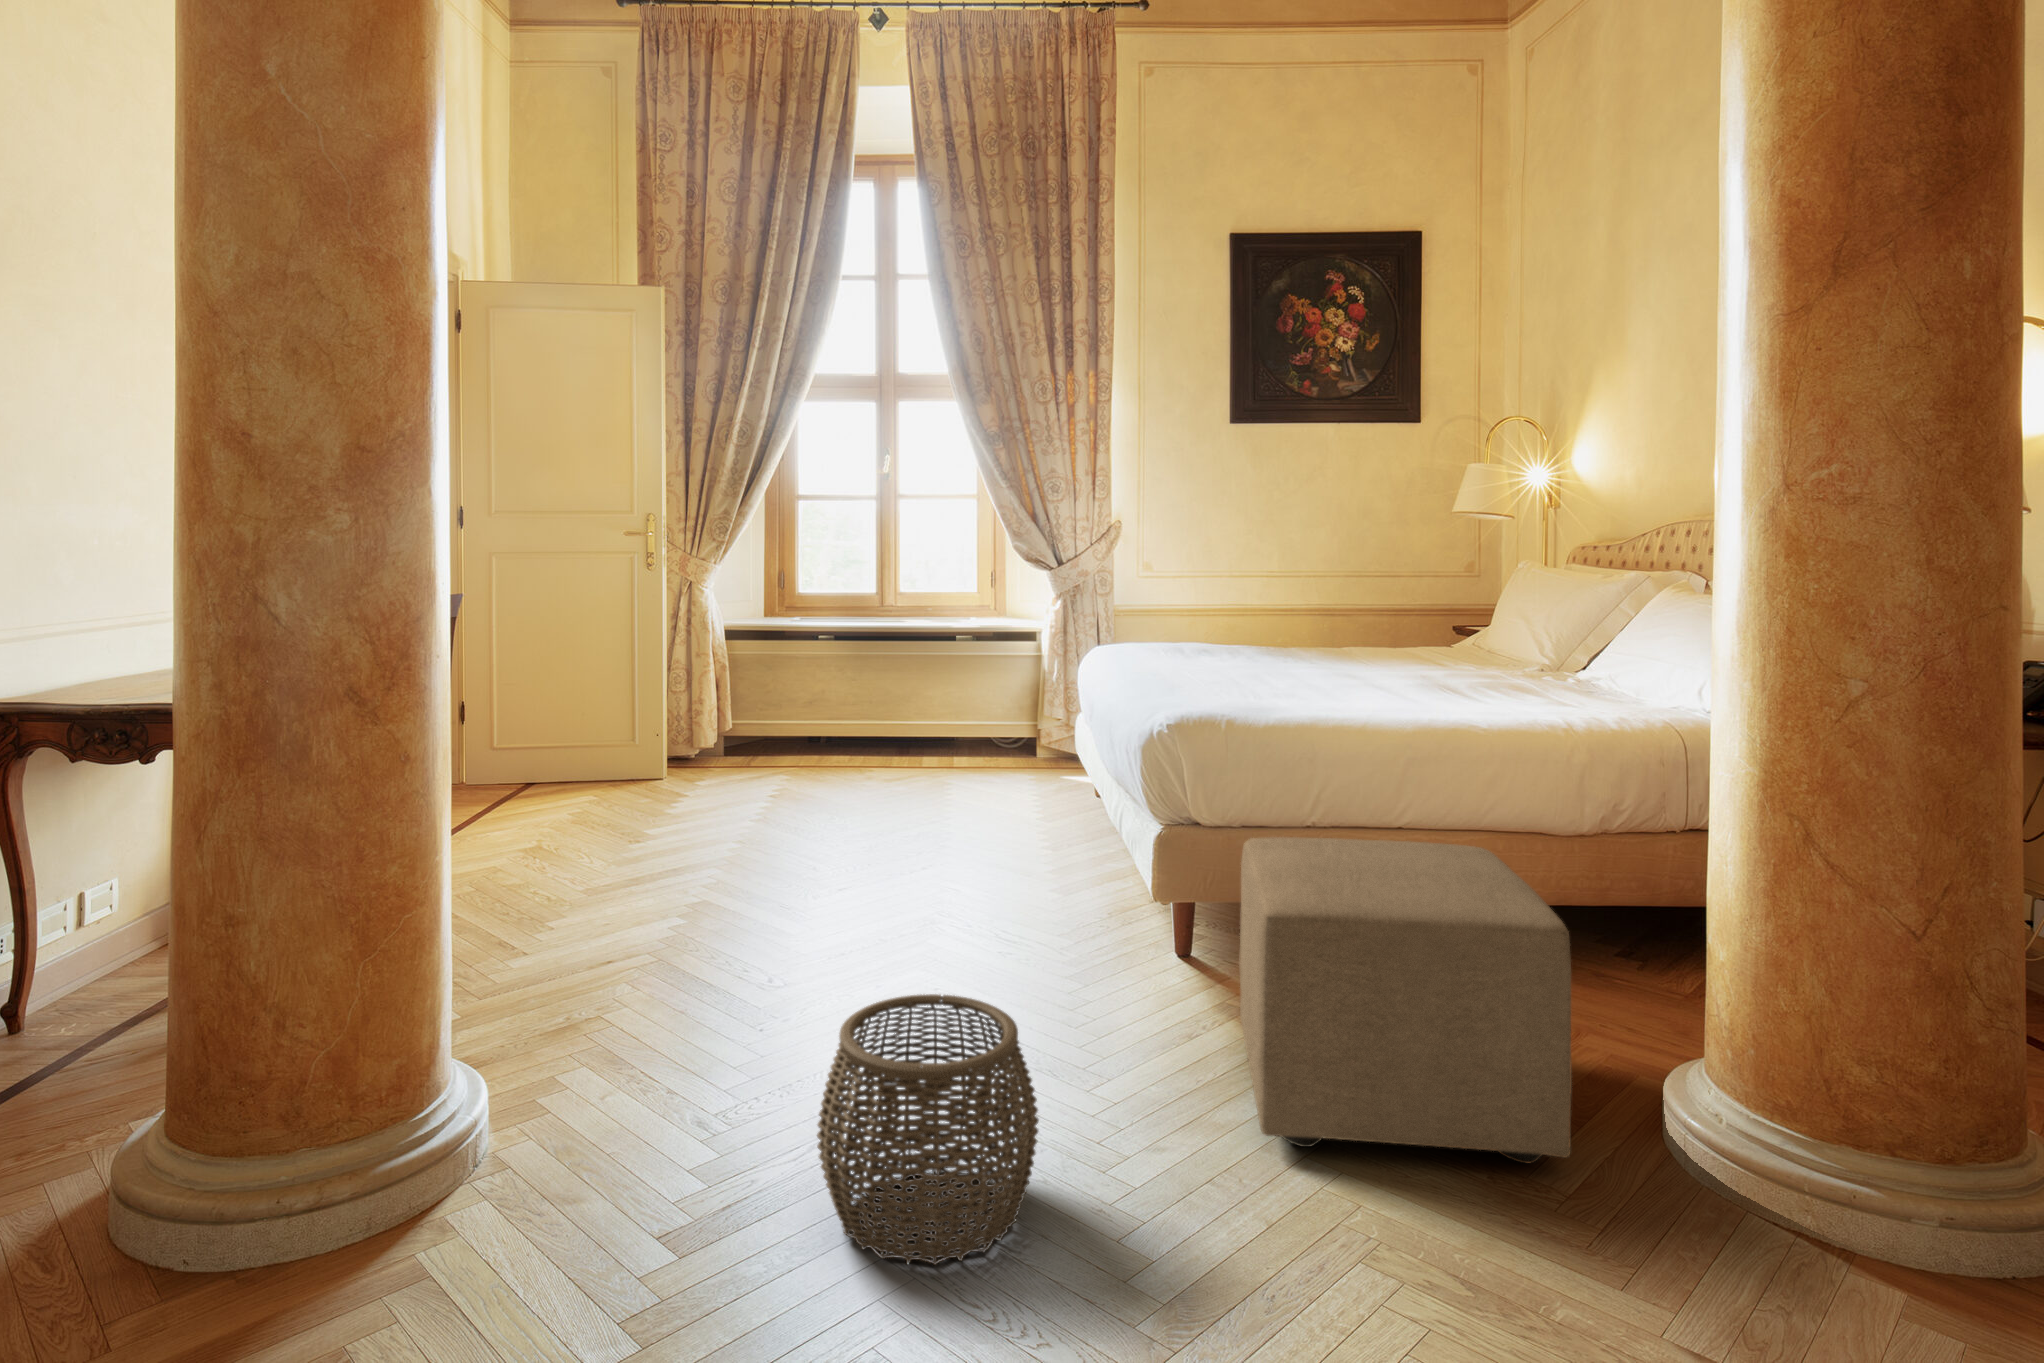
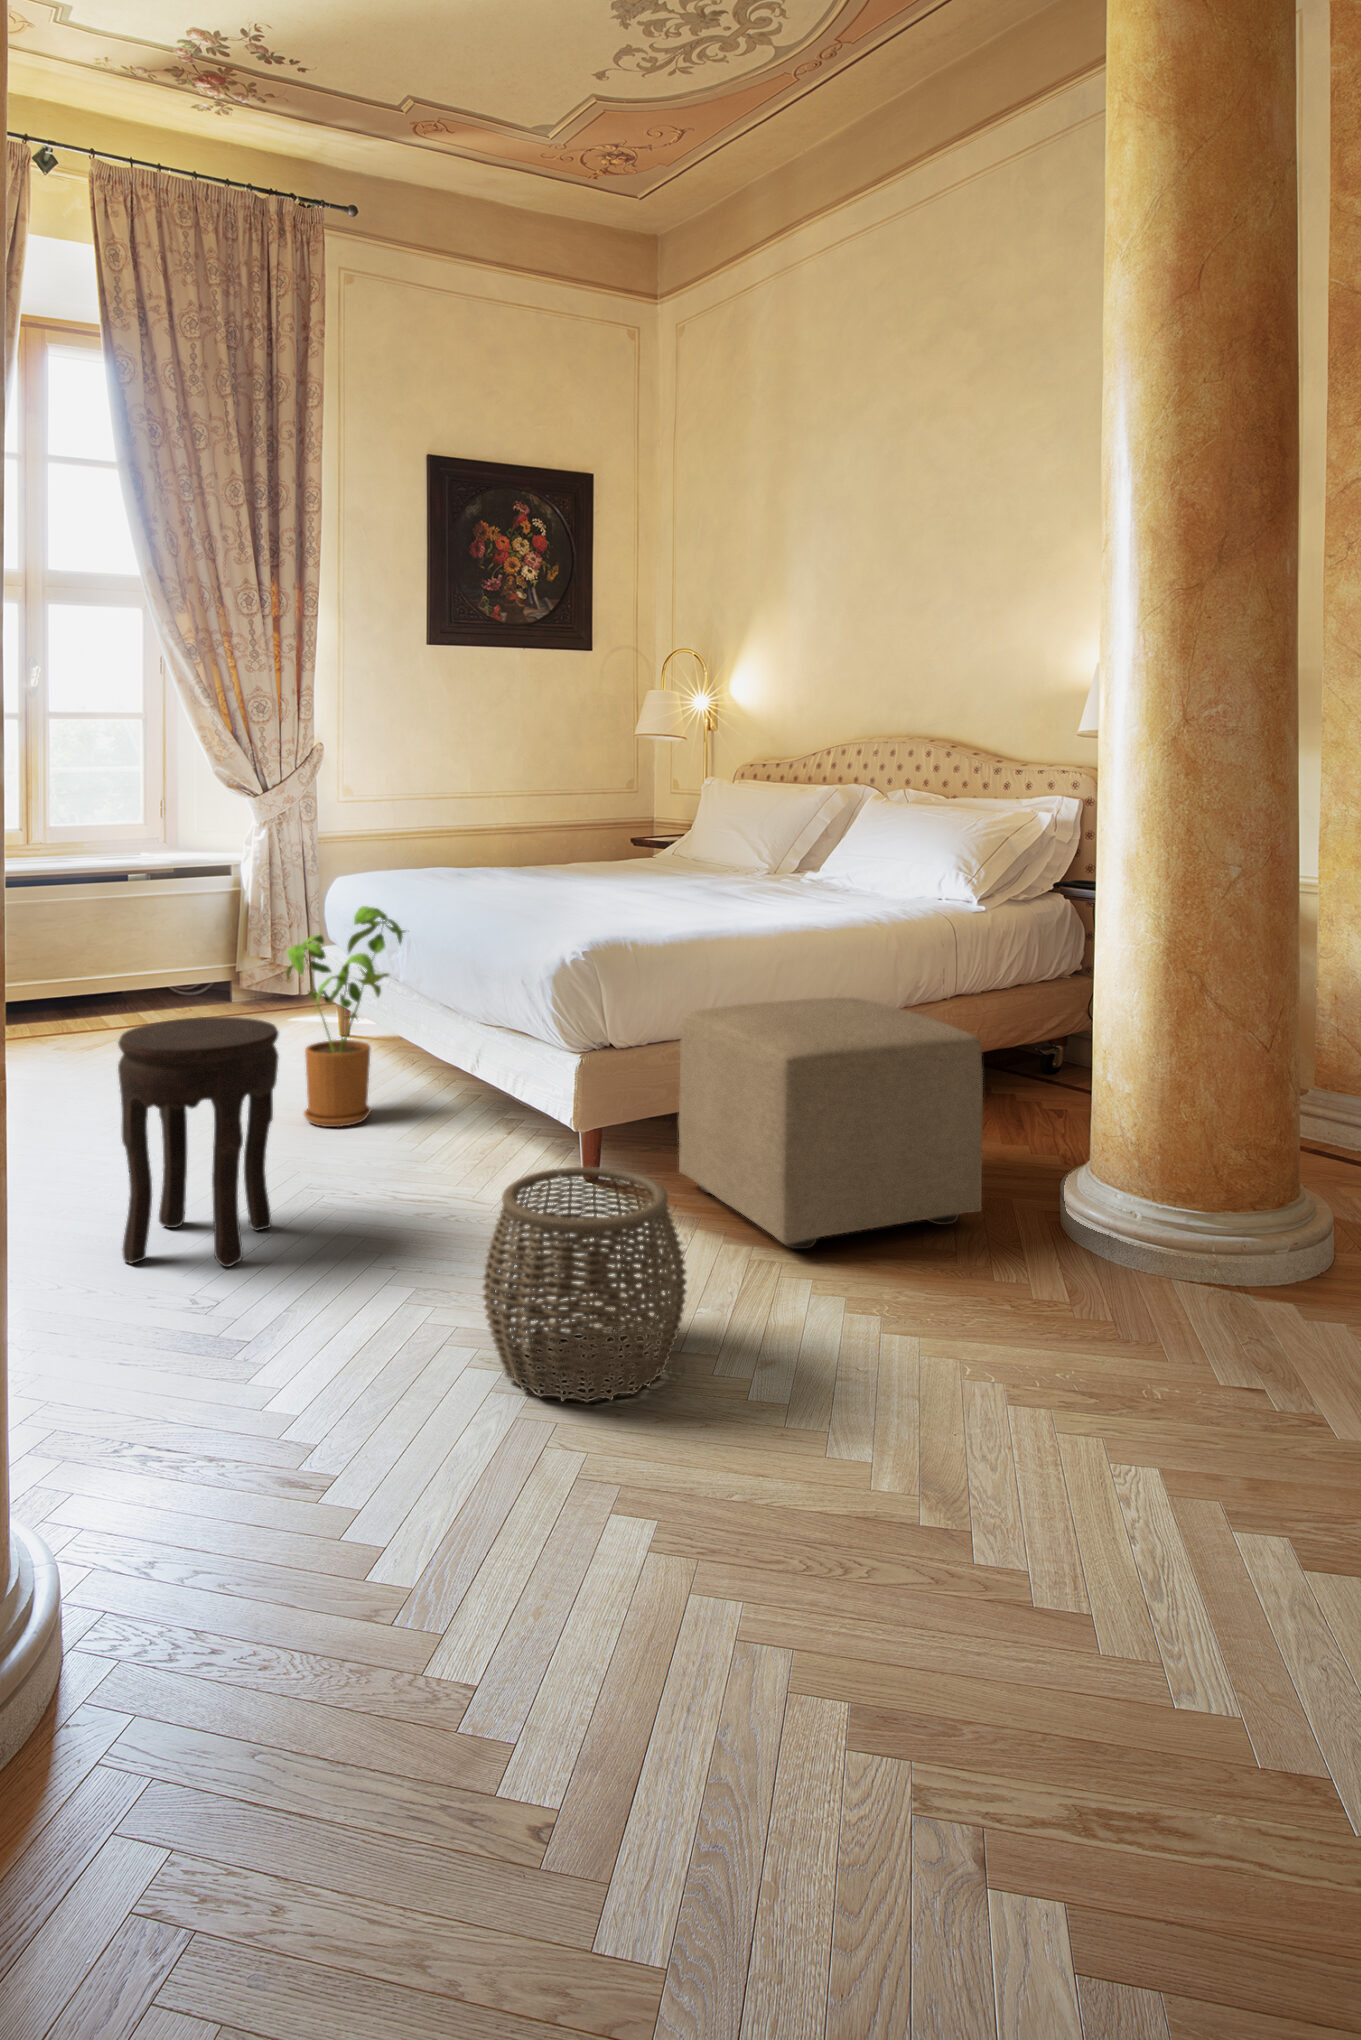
house plant: none [950,687,1070,901] -> present [286,906,405,1127]
side table: none [685,783,827,1021] -> present [118,1017,279,1267]

